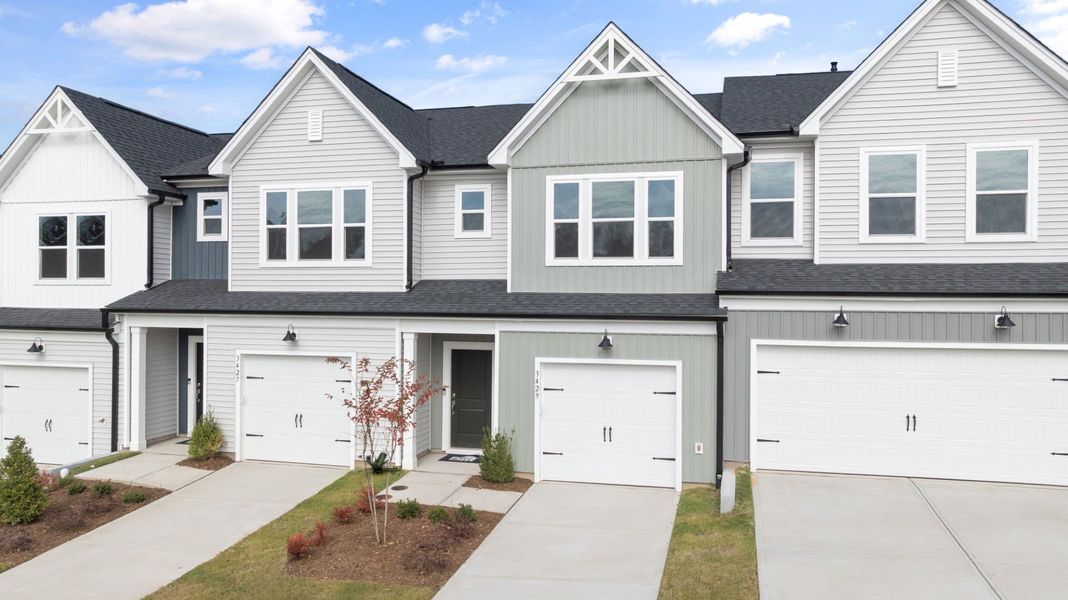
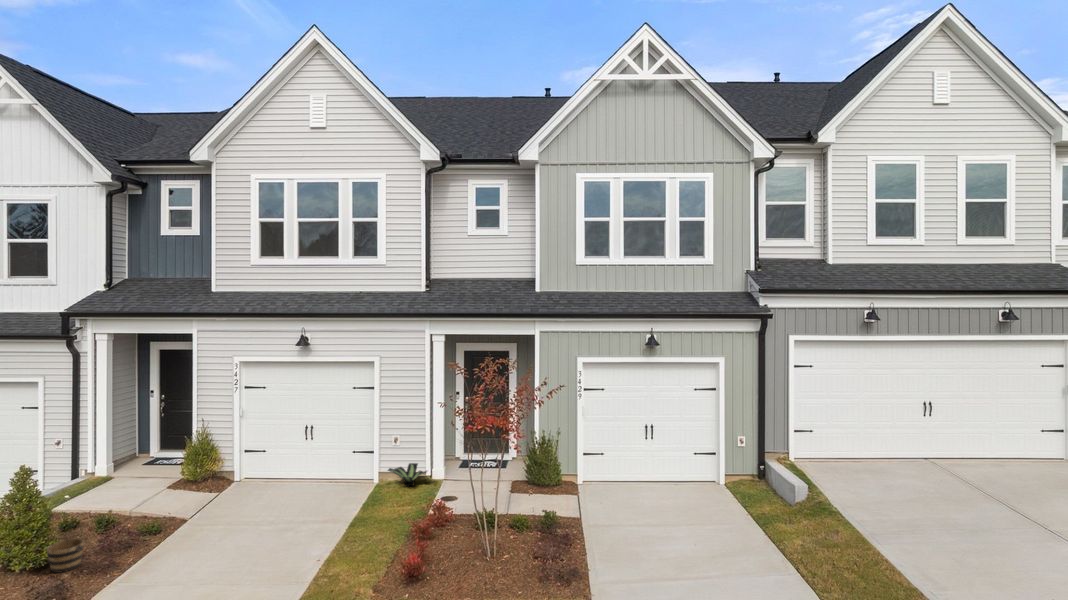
bucket: none [53,493,82,518] -> present [47,539,83,573]

